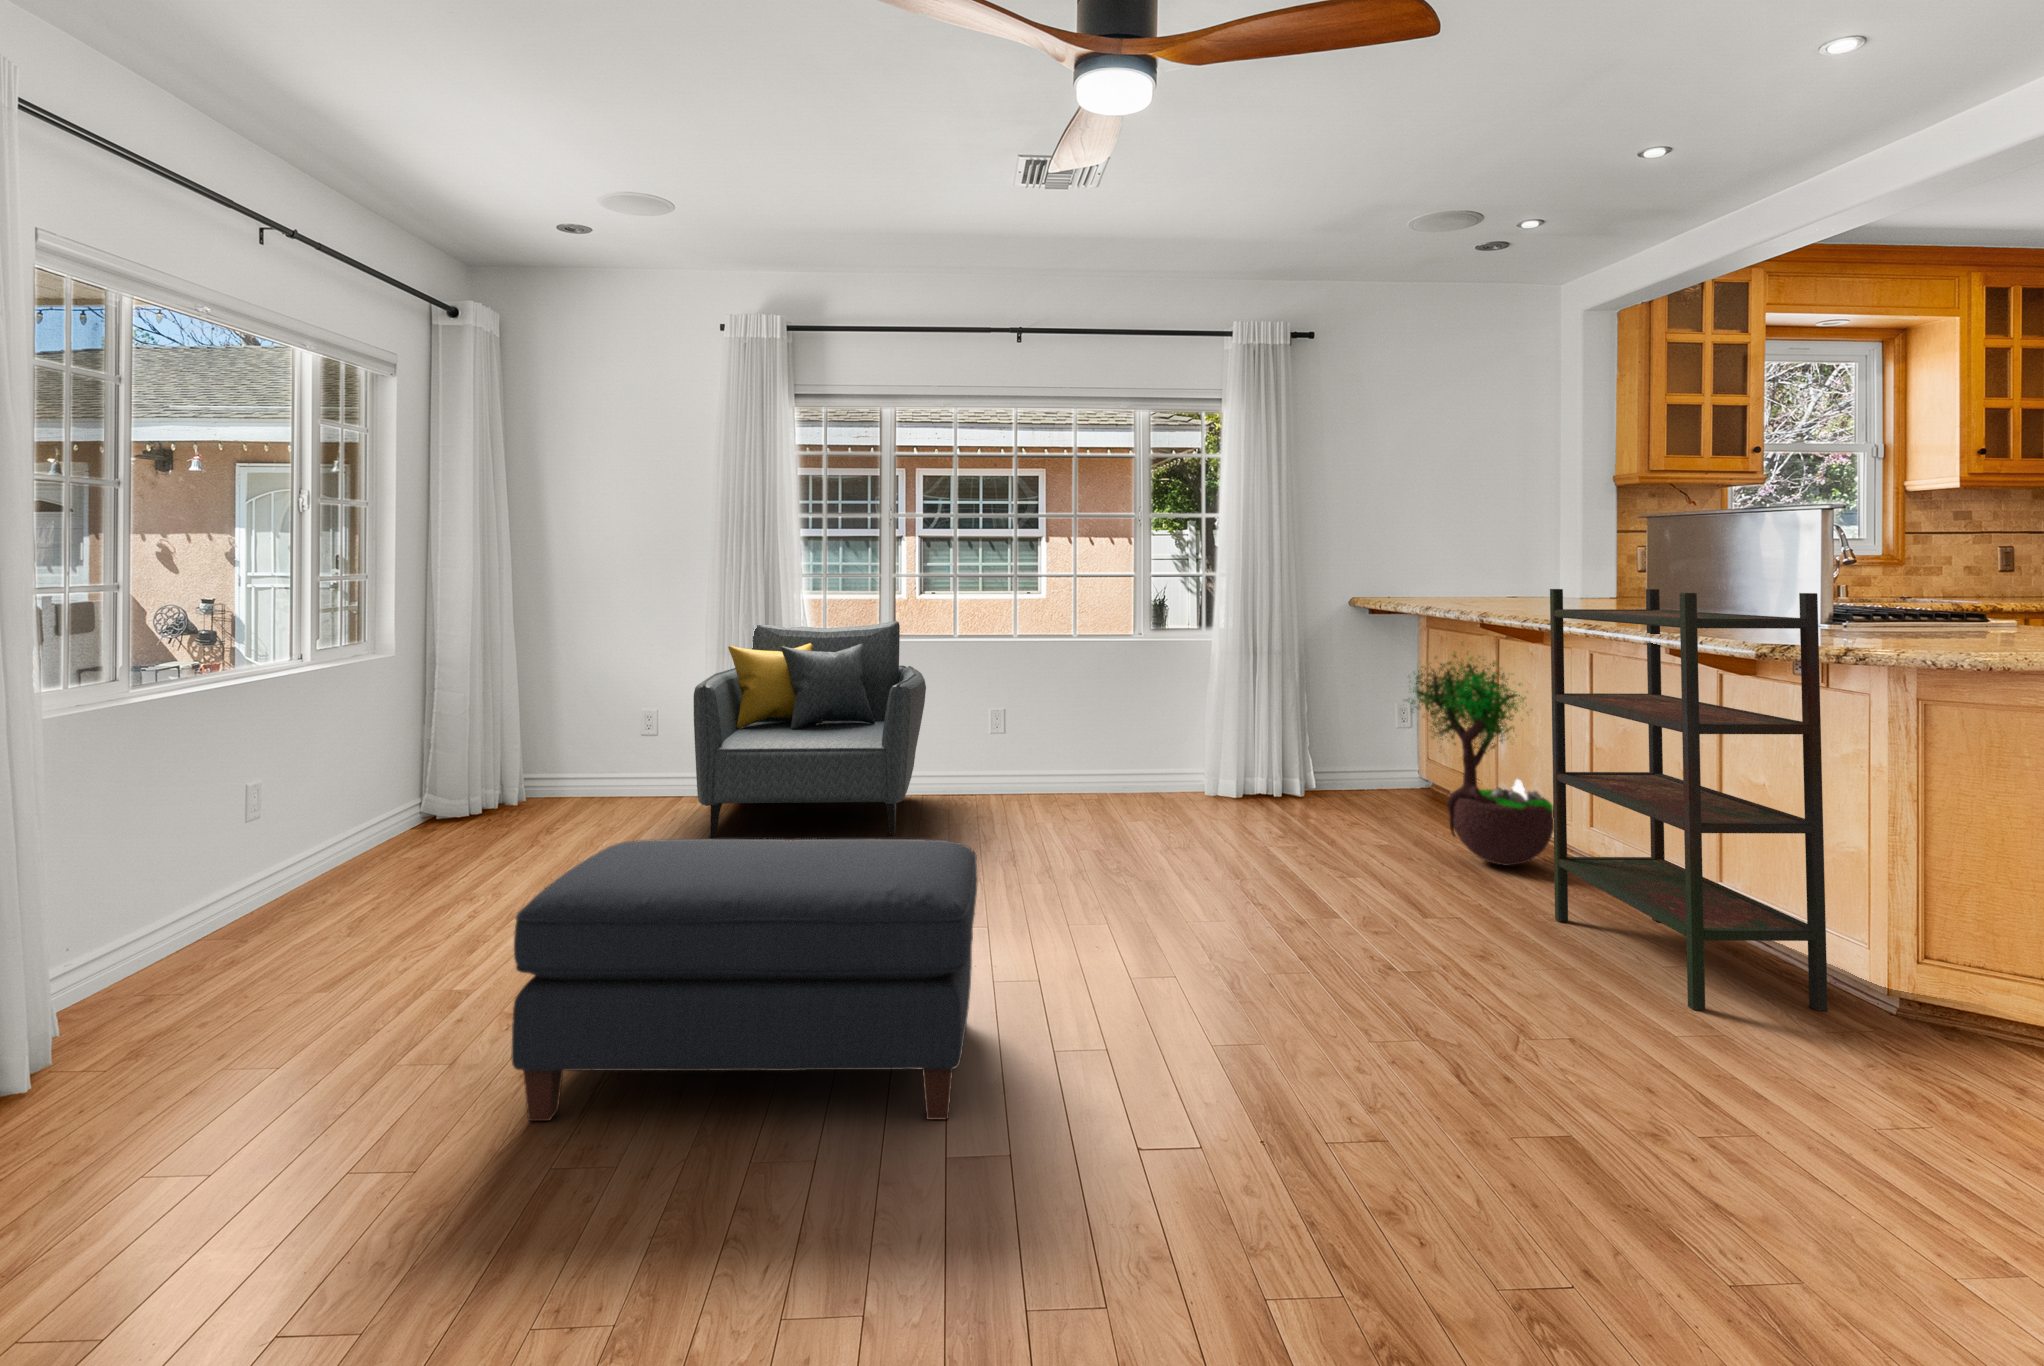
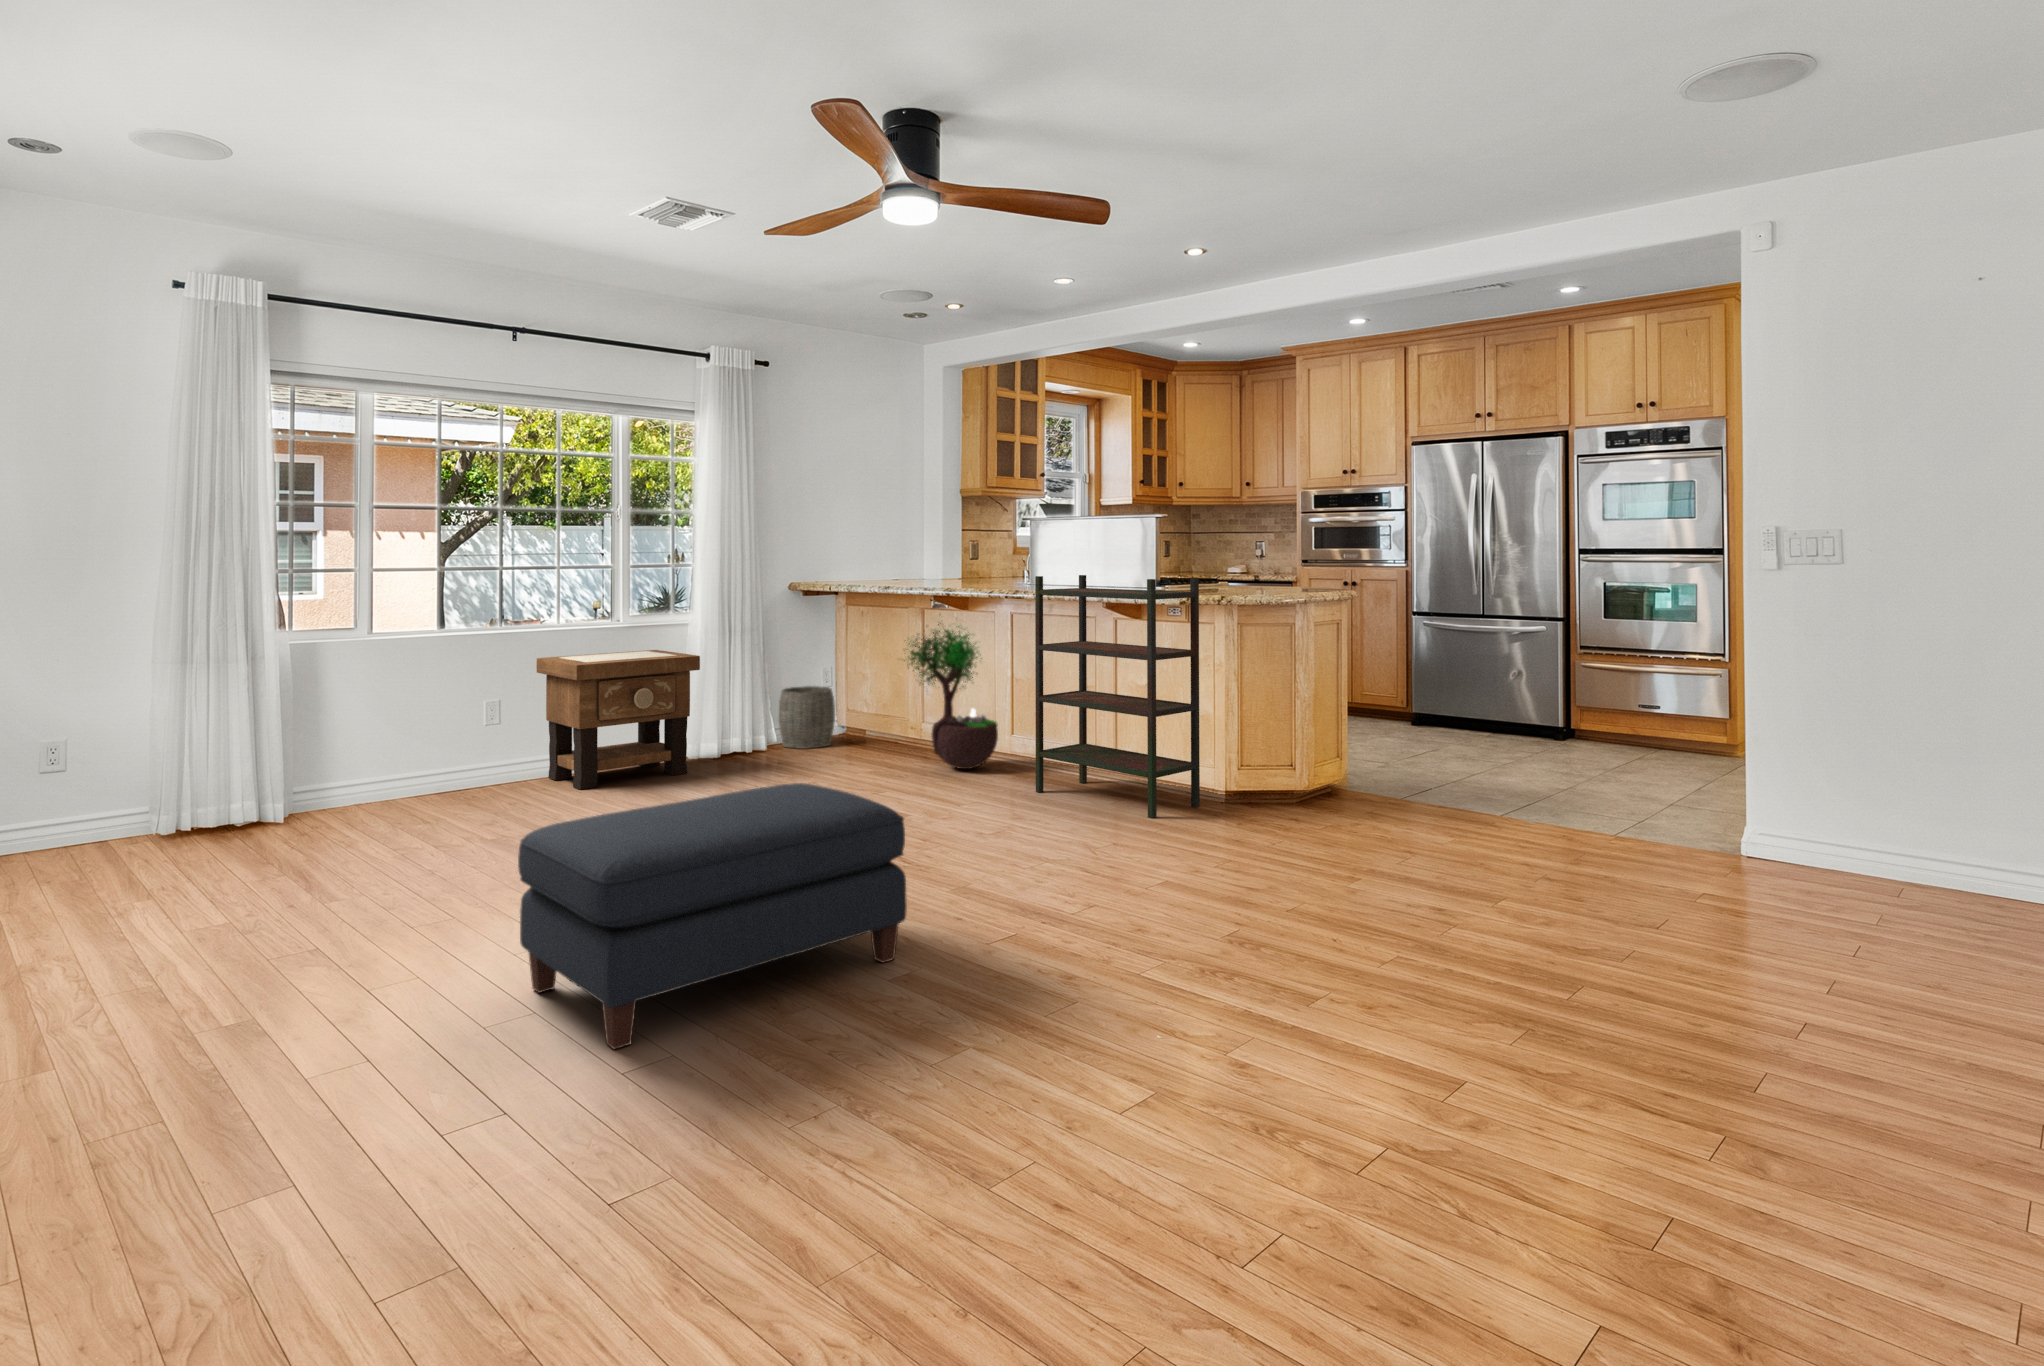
armchair: present [694,621,926,837] -> none [195,619,493,867]
side table: none [1034,668,1181,811] -> present [536,650,700,789]
woven basket: none [1317,726,1388,805] -> present [779,686,835,749]

